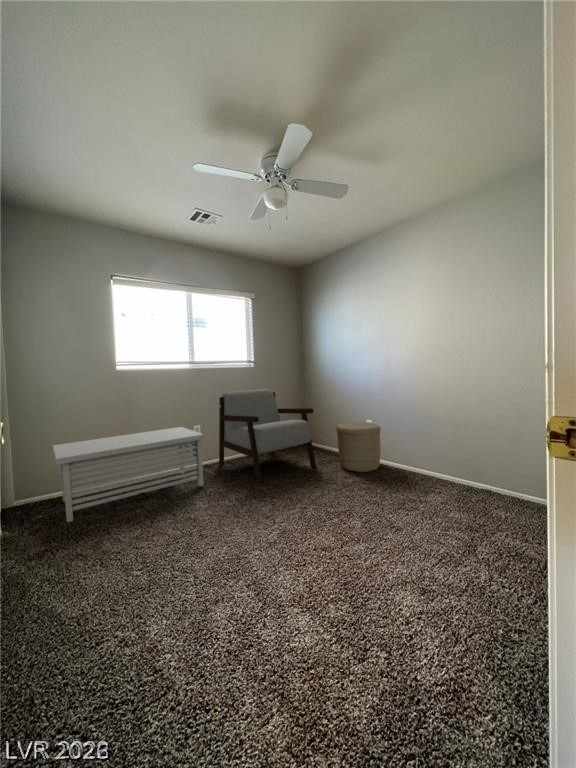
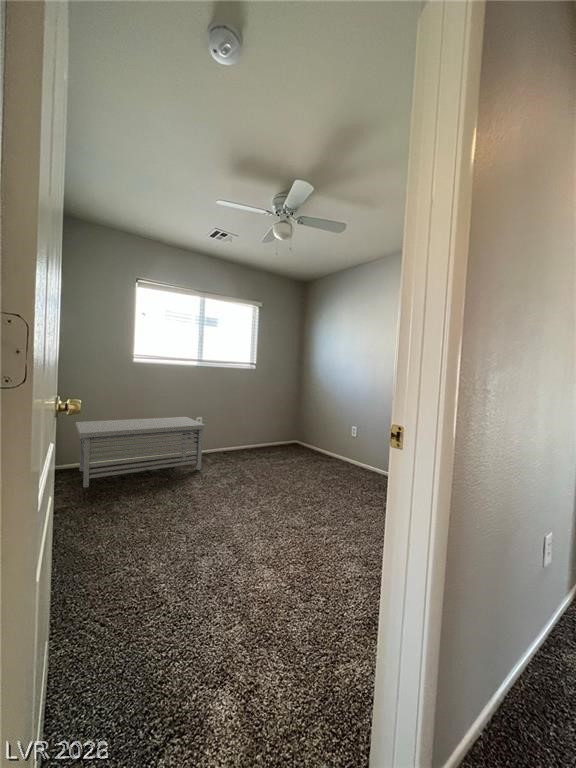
armchair: present [219,389,316,484] -> none [216,390,304,473]
woven basket: present [336,422,381,472] -> none [323,427,362,472]

